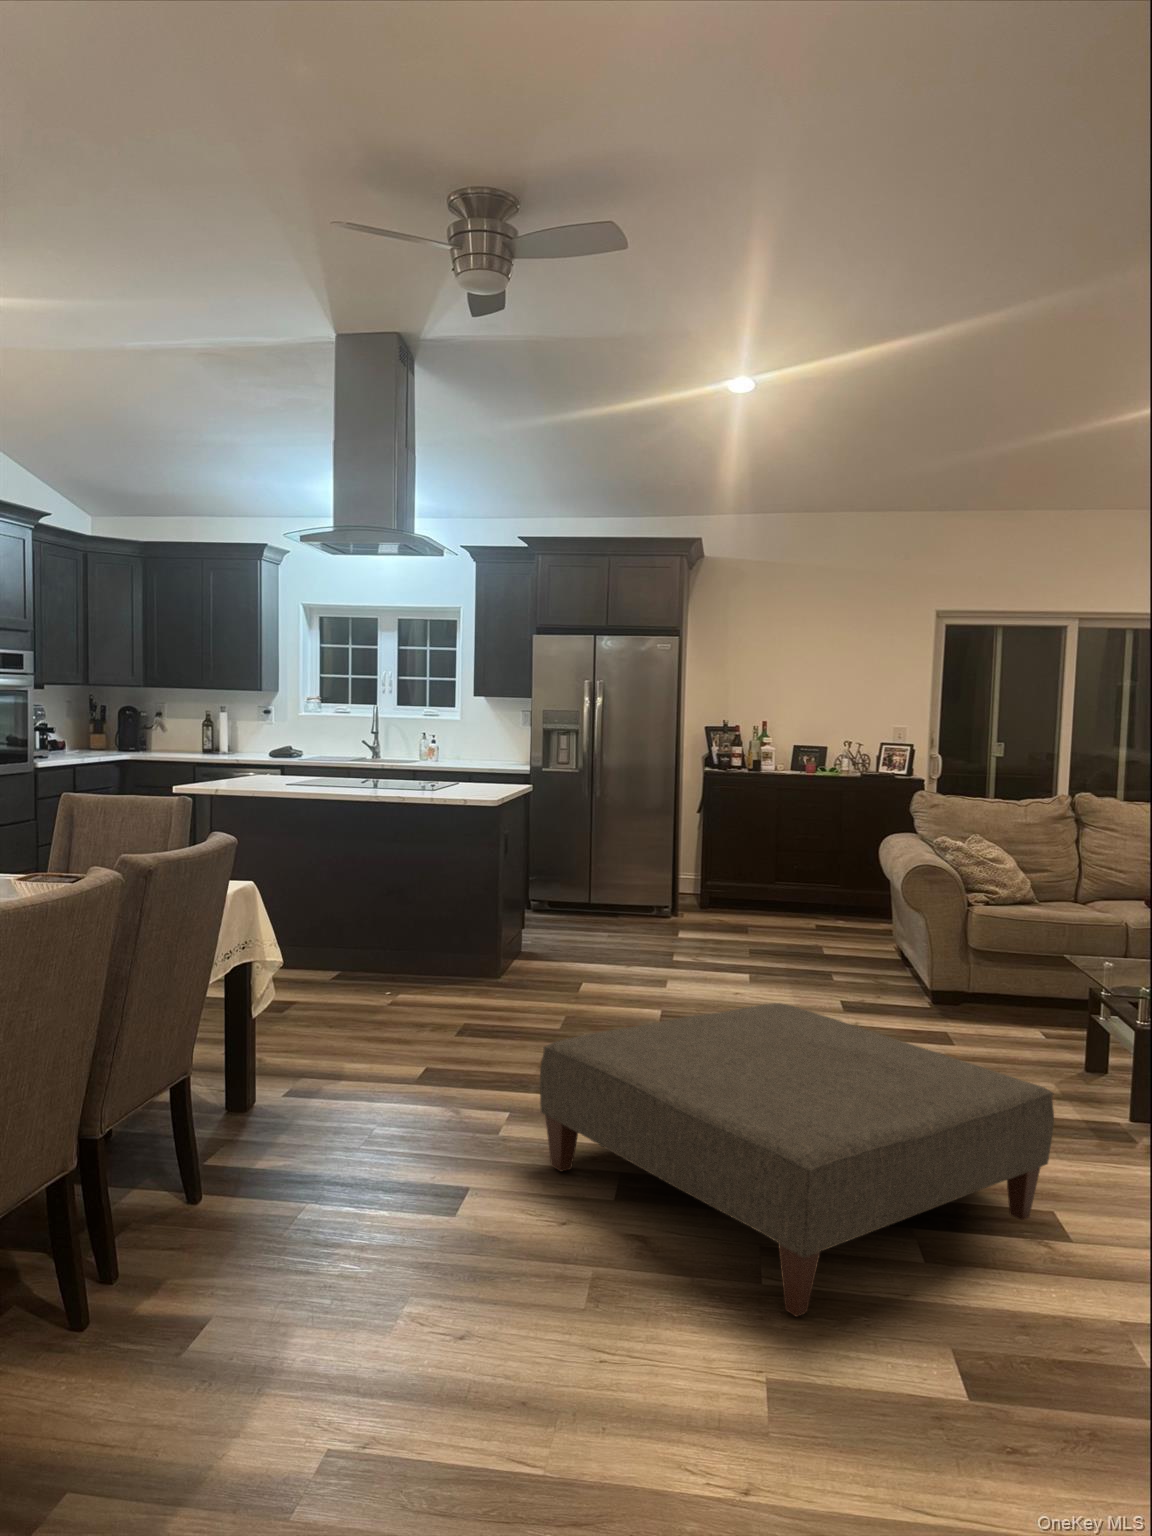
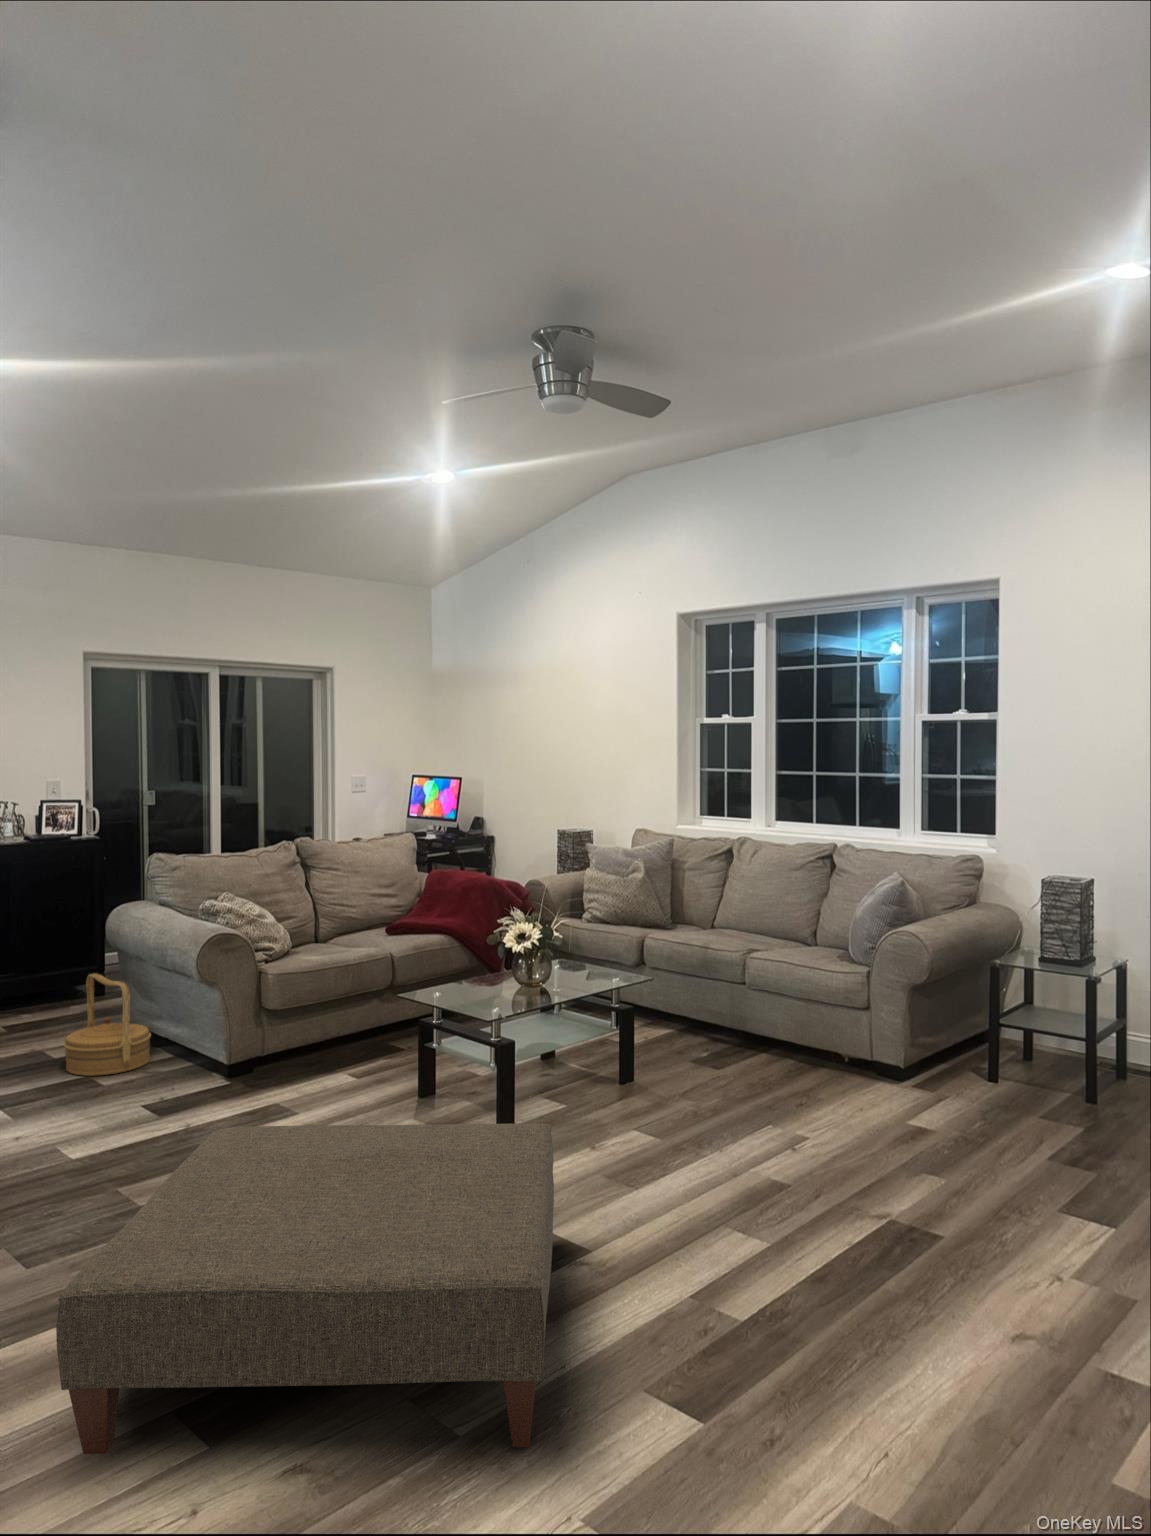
woven basket: none [821,889,895,979] -> present [64,973,151,1076]

